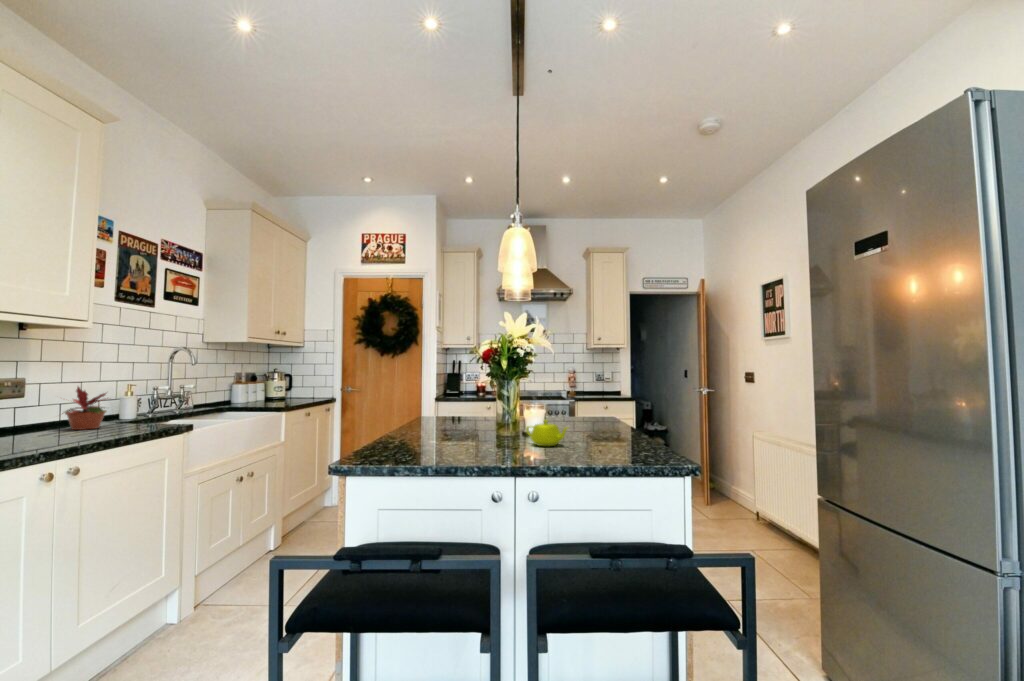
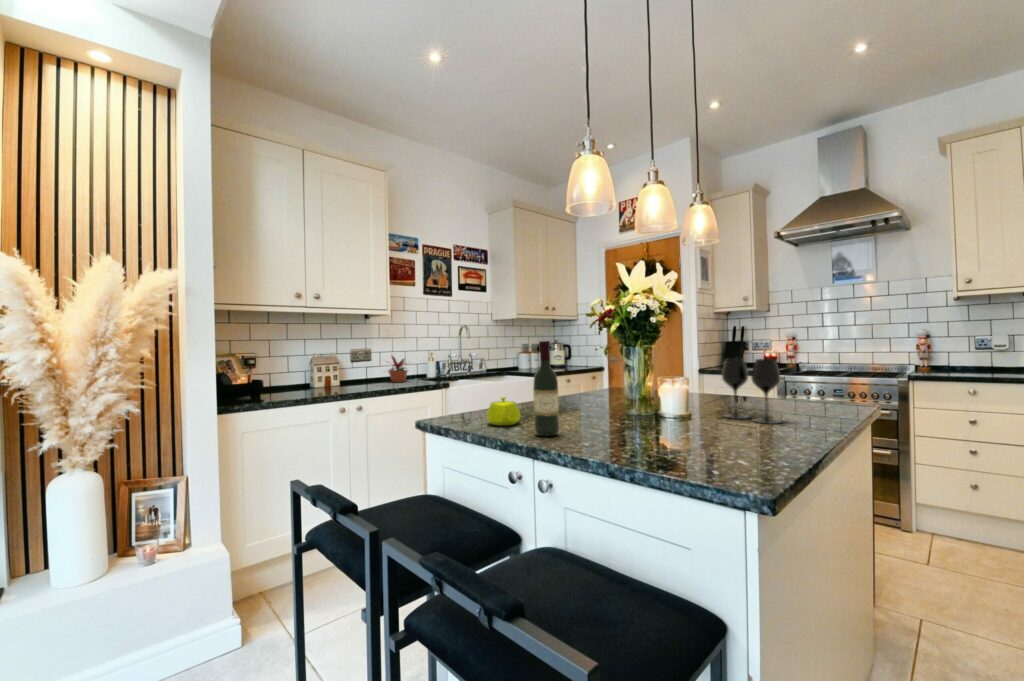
wine bottle: none [489,369,512,460] -> present [533,341,559,436]
wine glass: none [560,385,604,432] -> present [722,358,781,424]
teapot: present [526,420,567,446] -> present [487,397,521,425]

